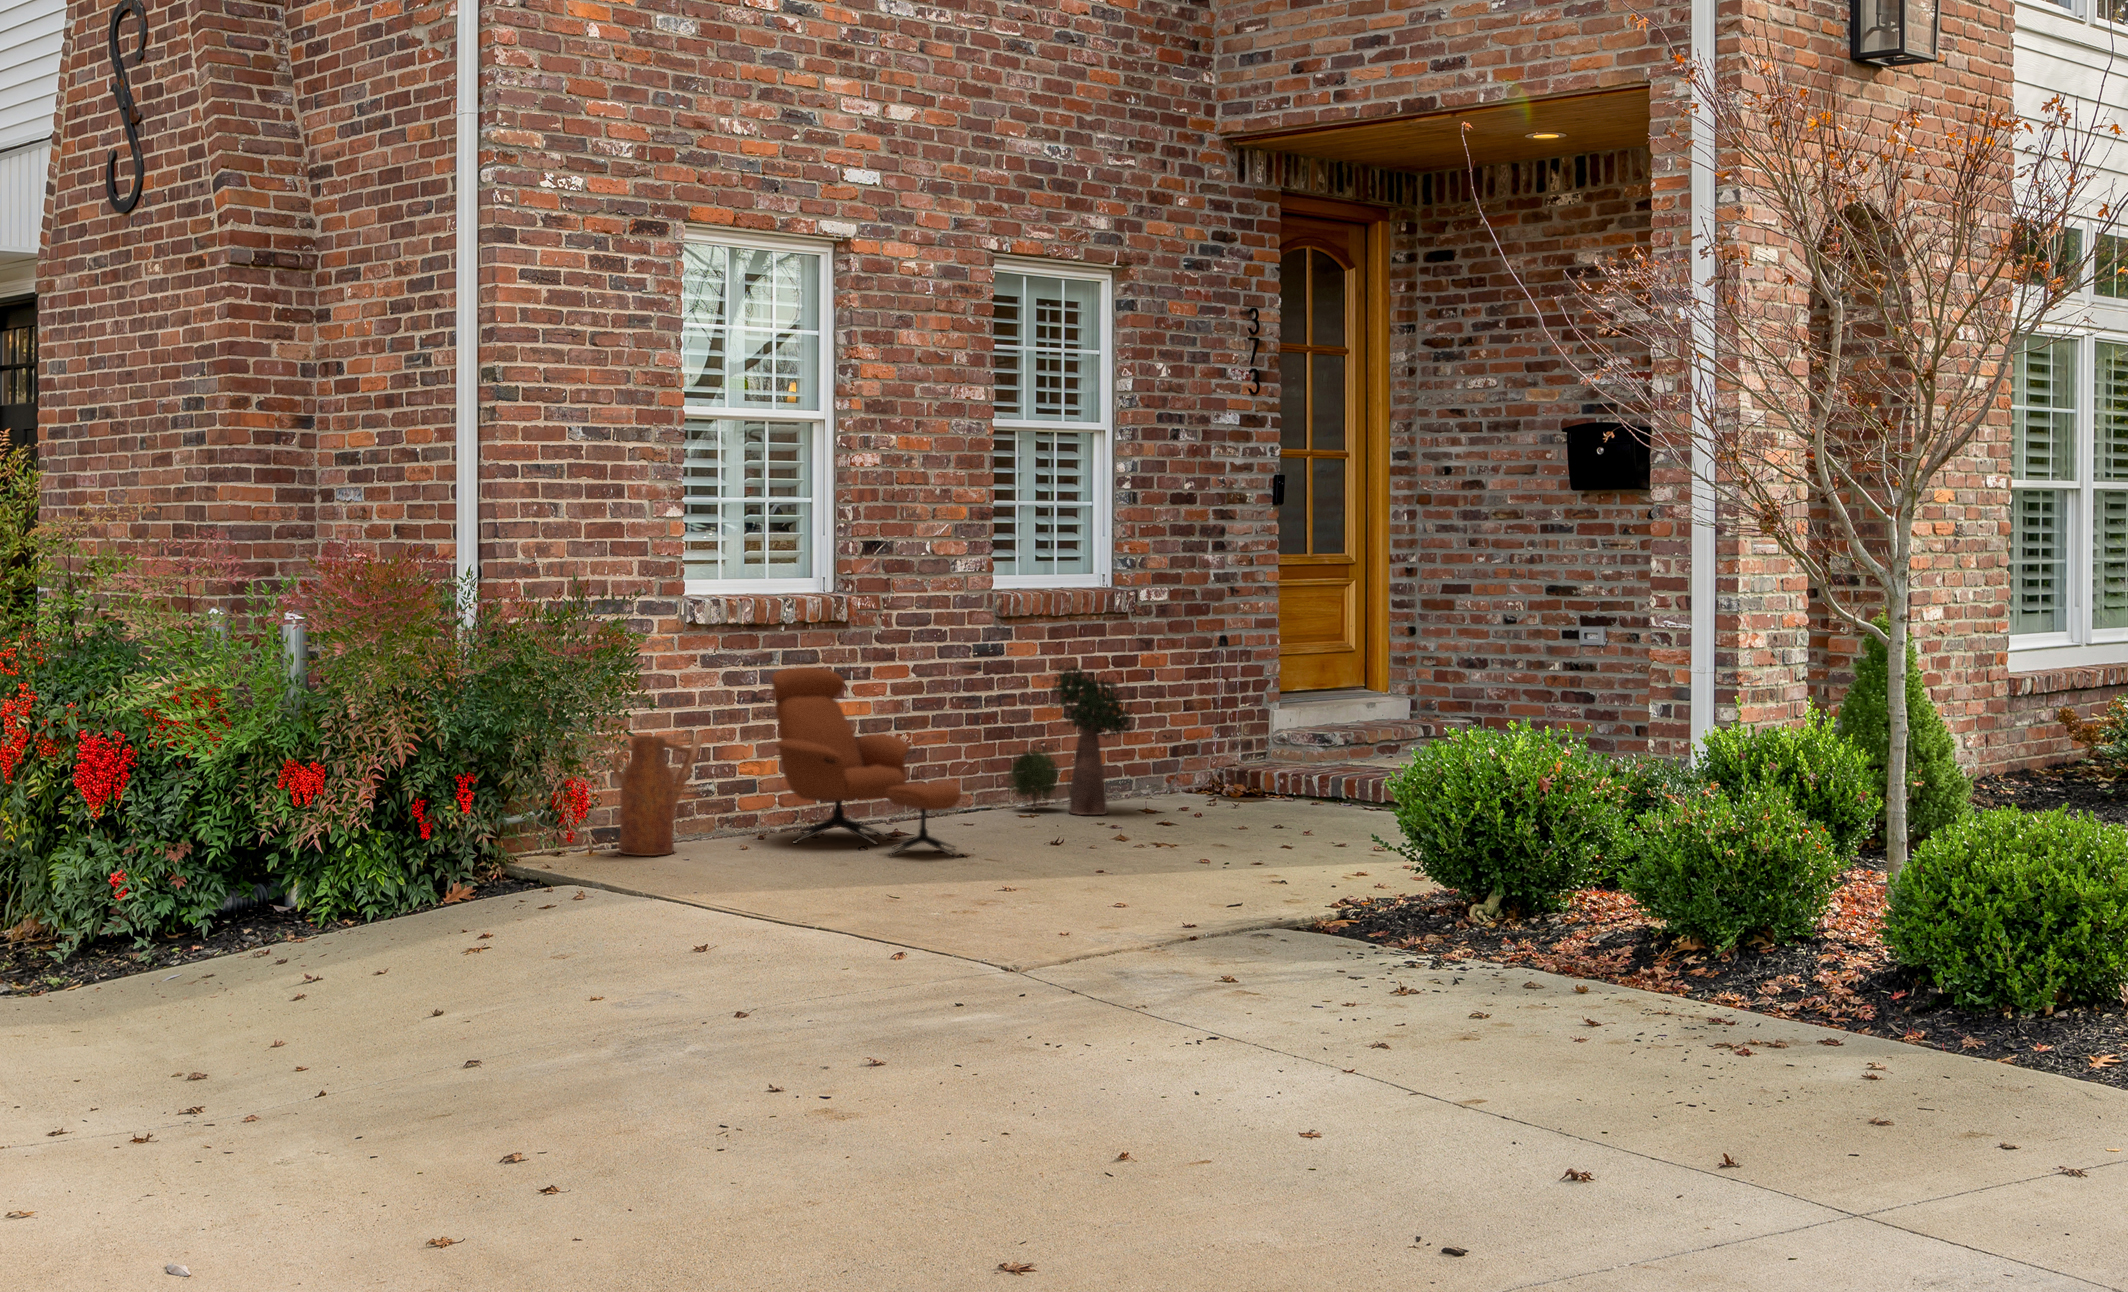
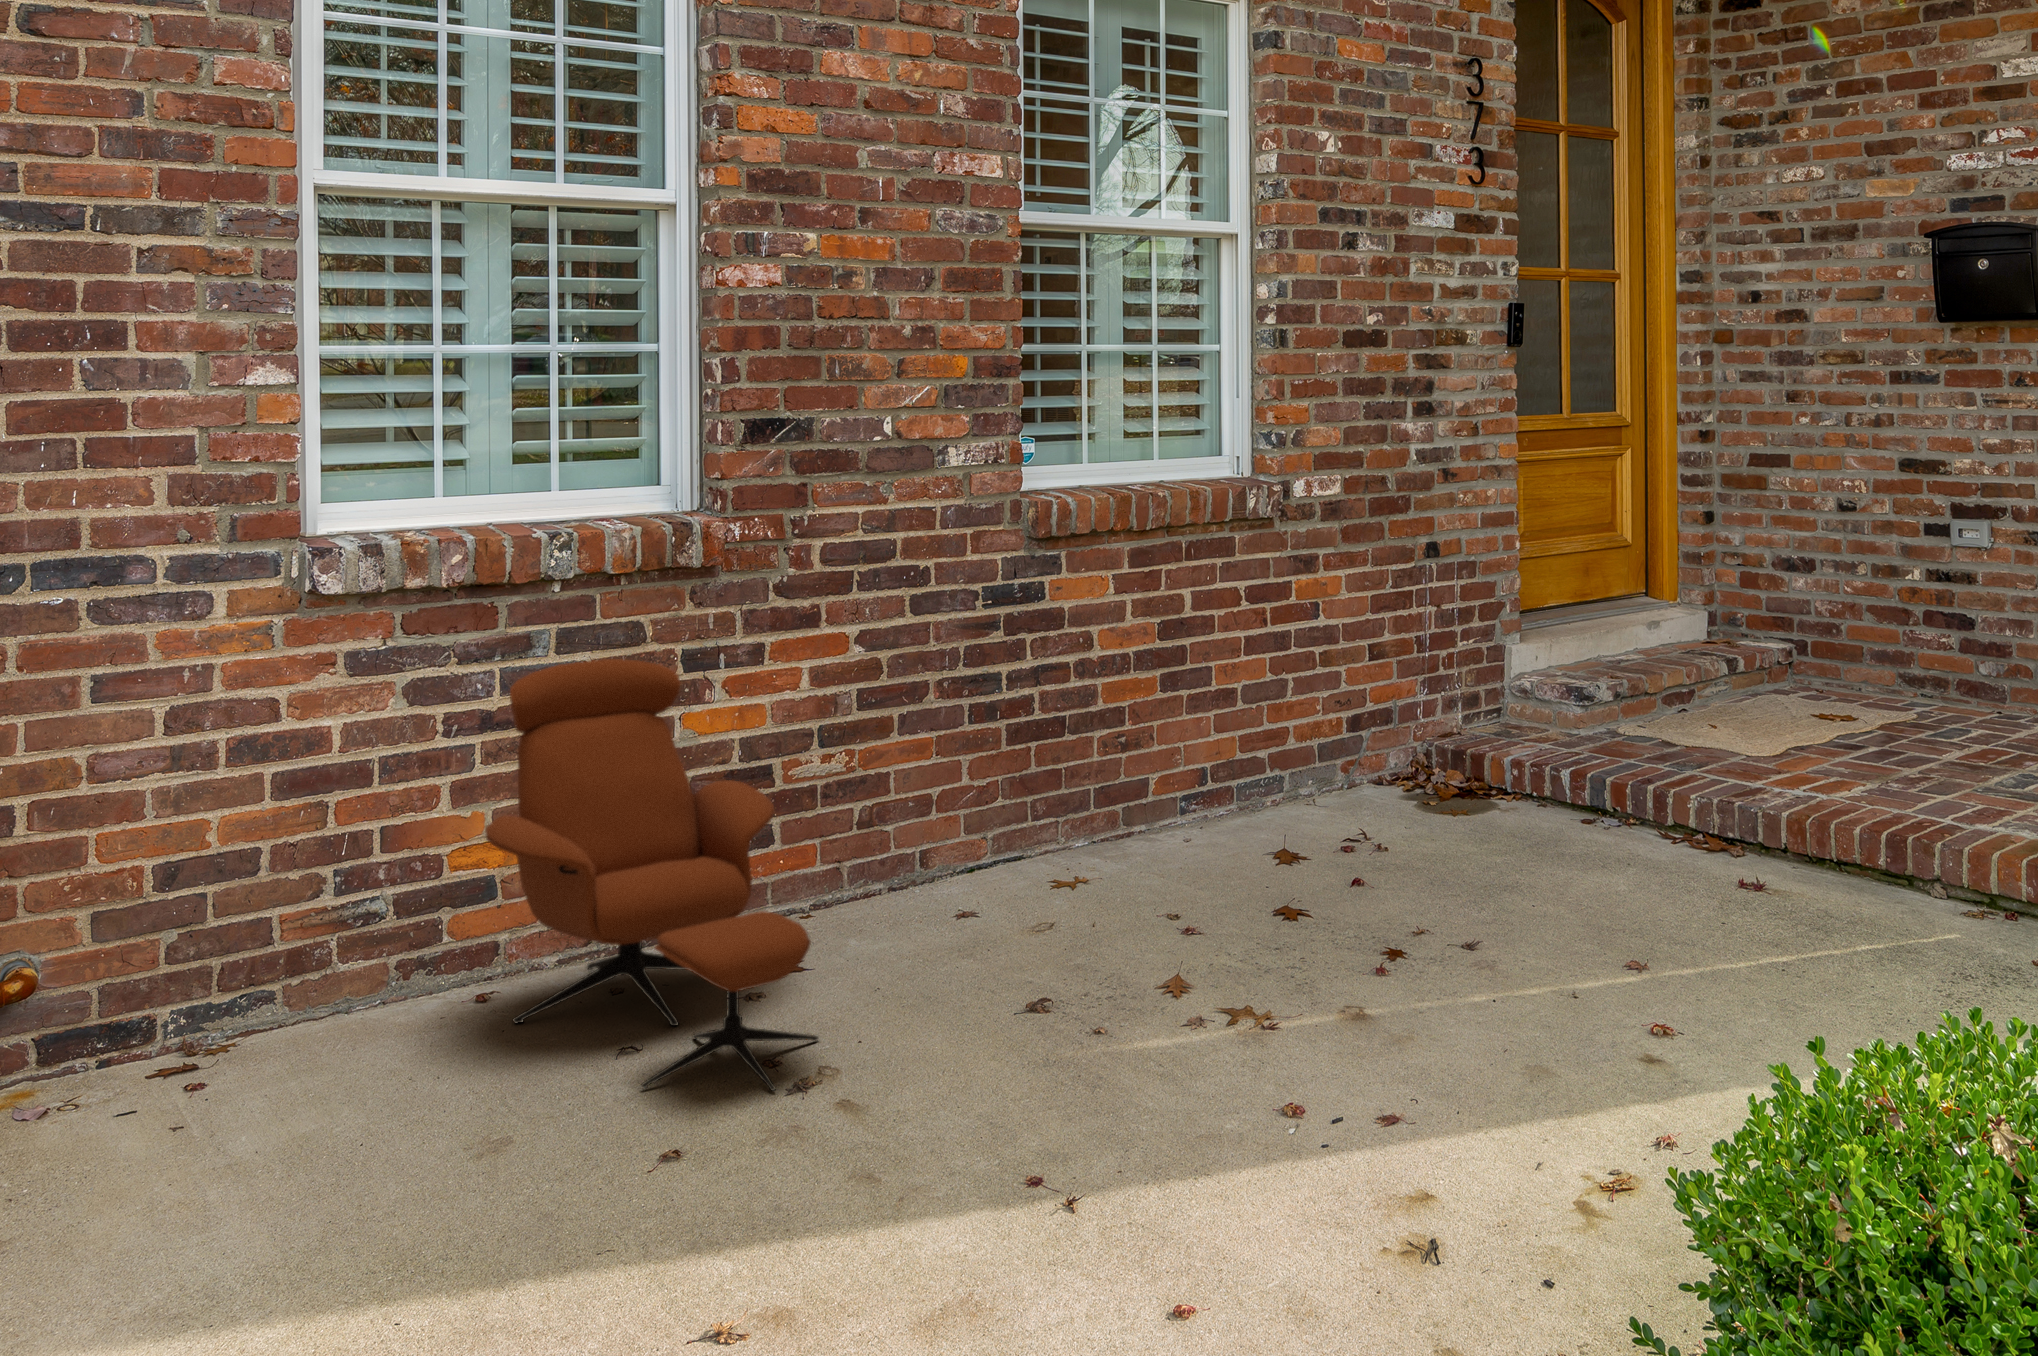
potted plant: present [1009,666,1132,815] -> none [1039,620,1251,878]
watering can: present [613,732,704,856] -> none [40,818,313,1107]

